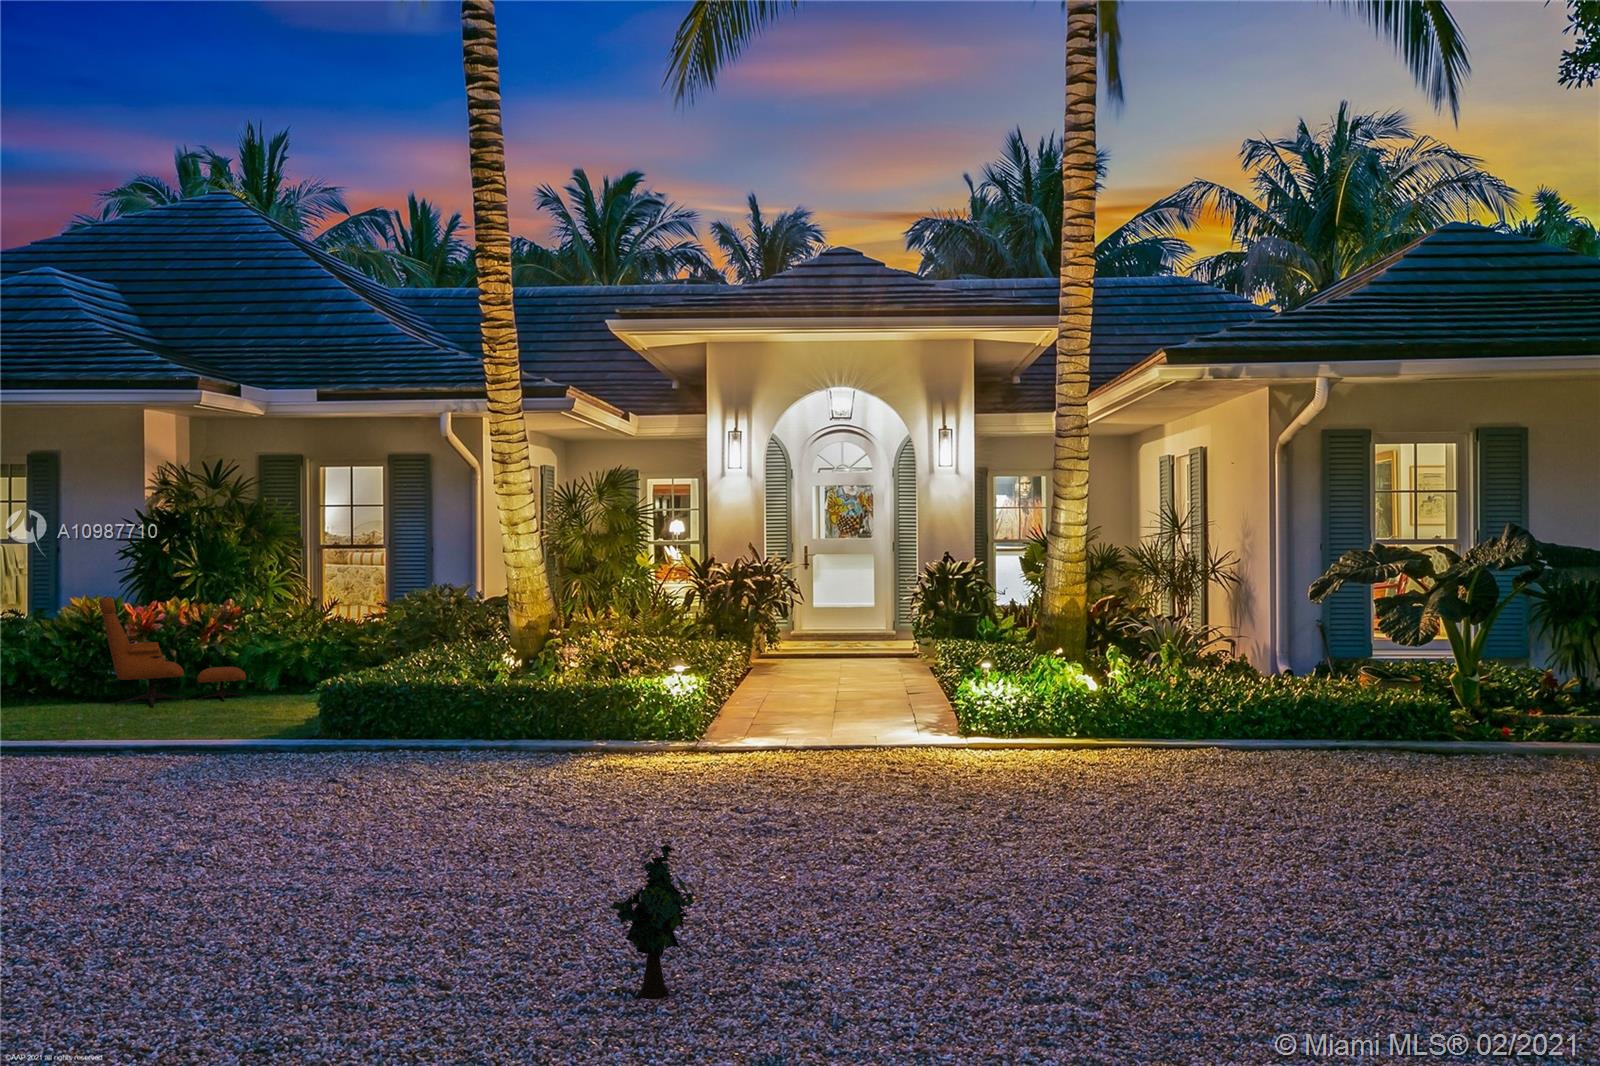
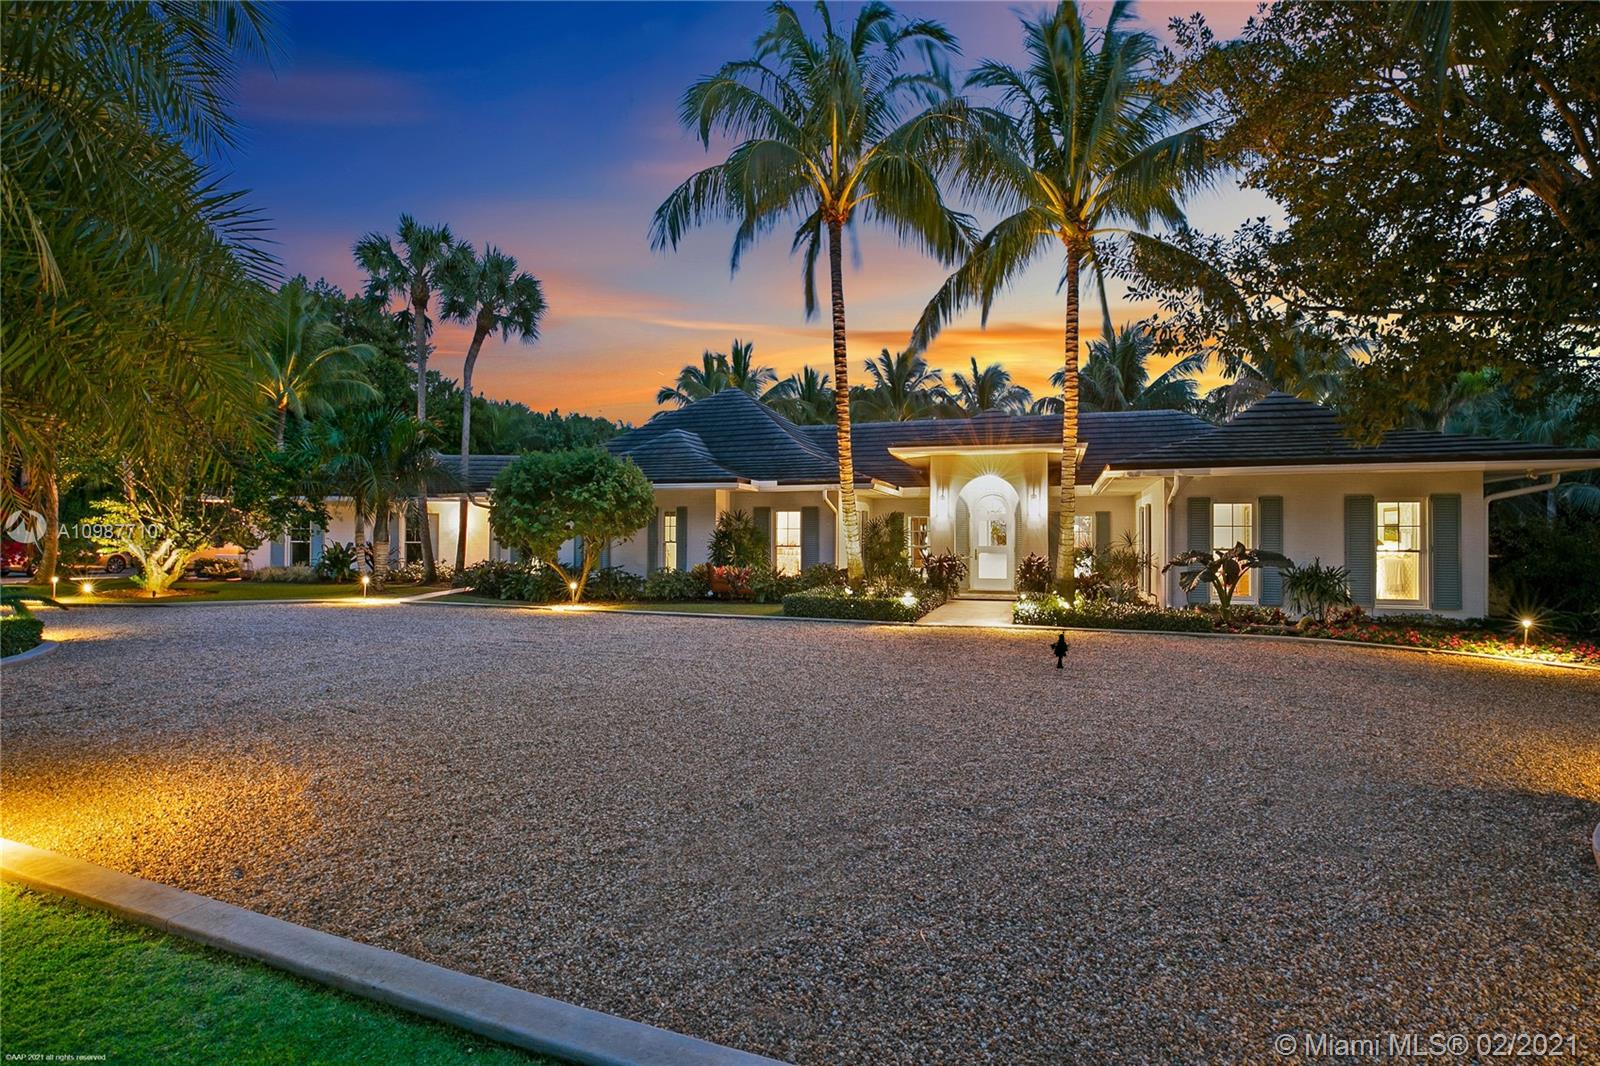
decorative plant: present [610,845,694,999] -> present [1050,631,1070,668]

